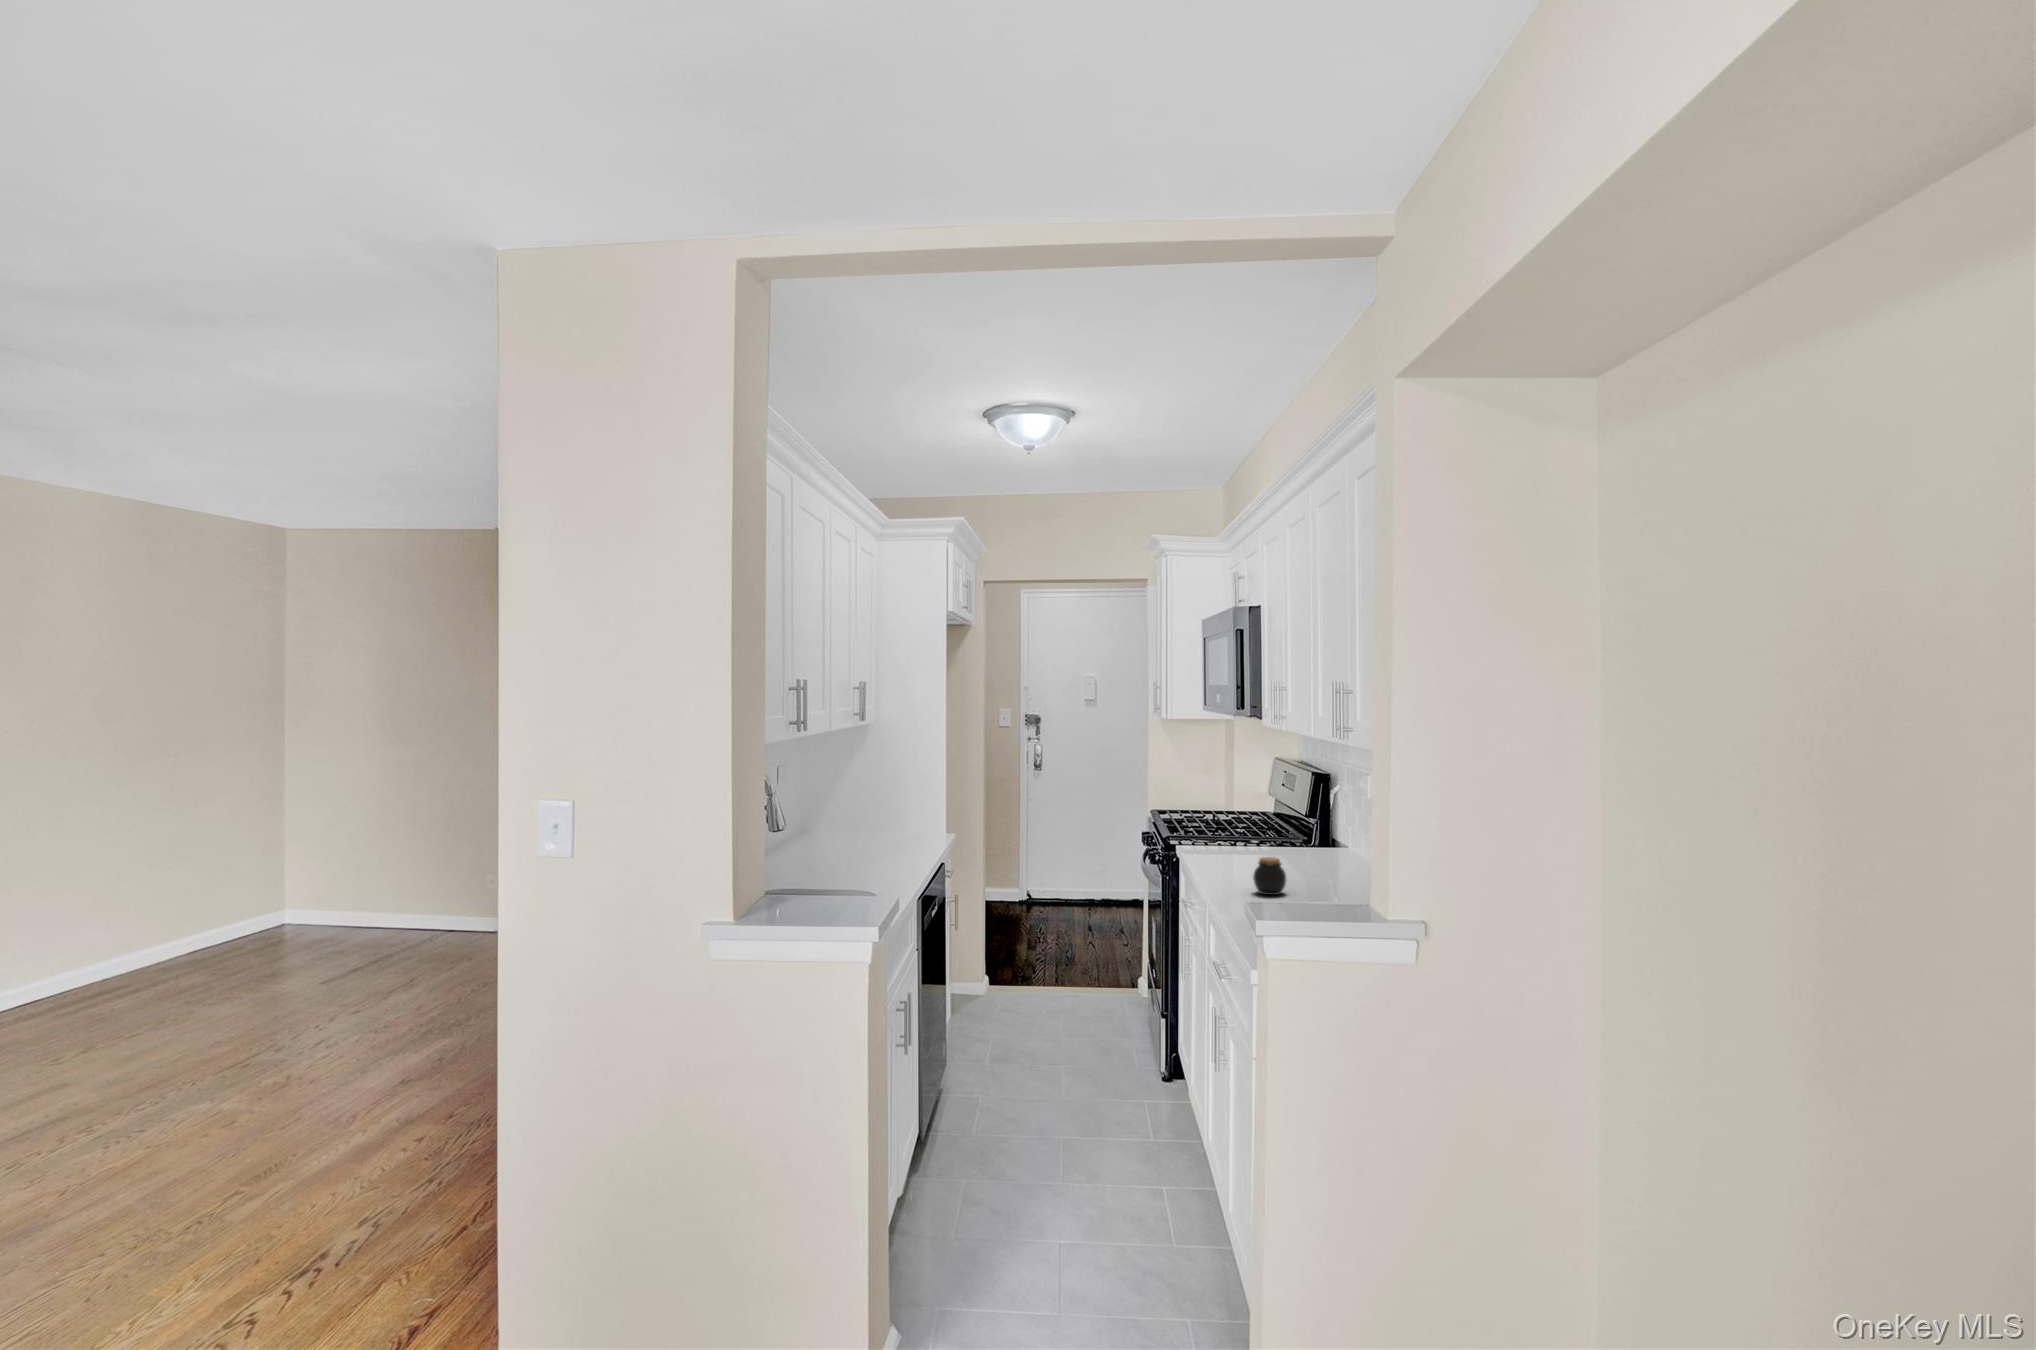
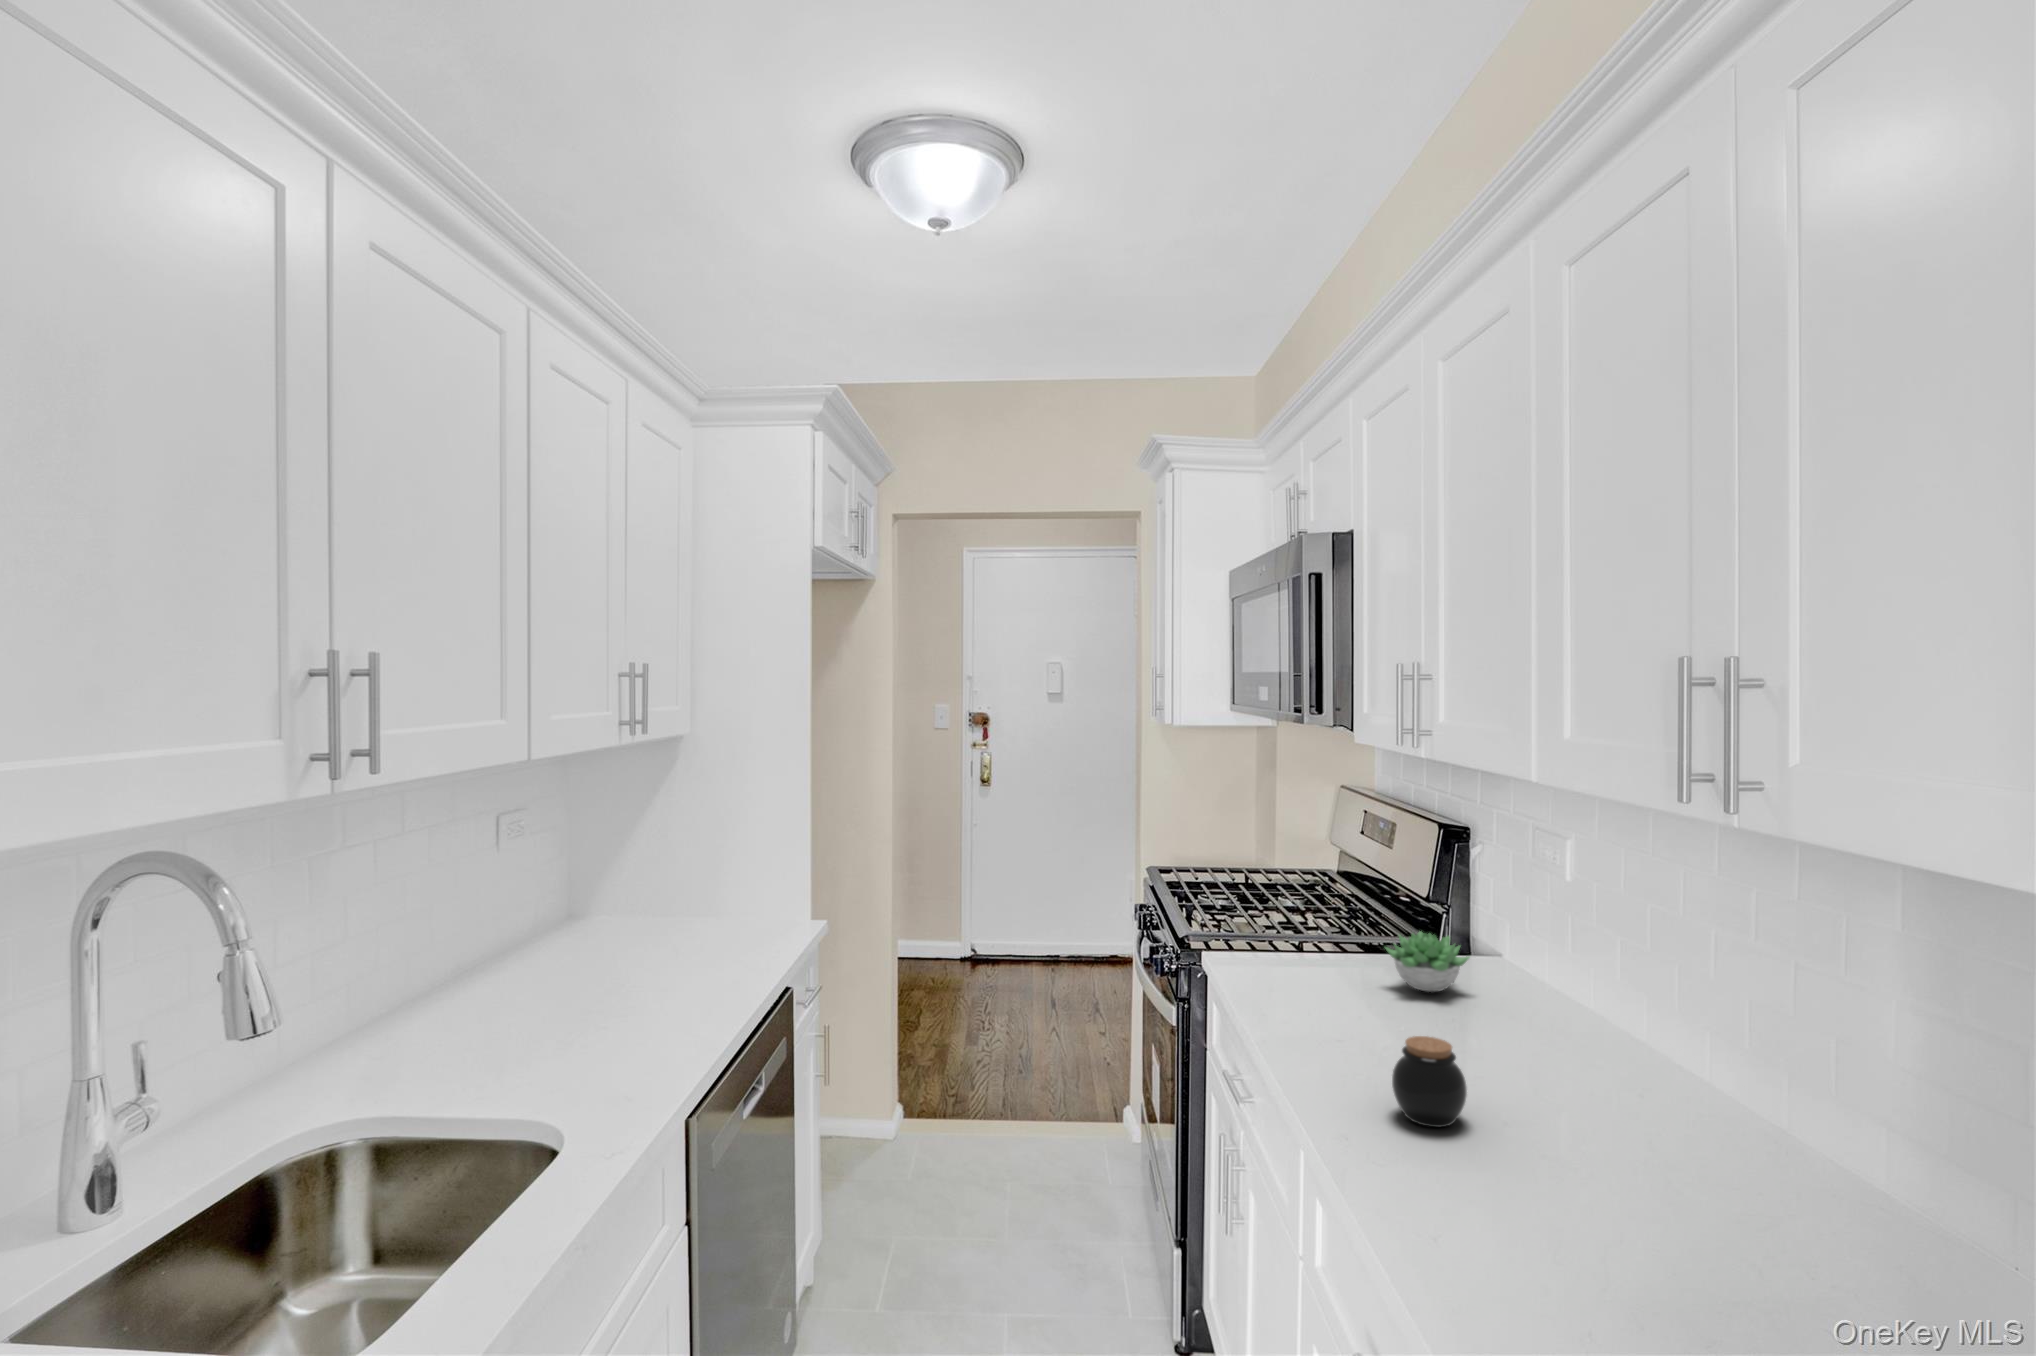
succulent plant: none [1274,828,1318,858] -> present [1385,931,1470,992]

